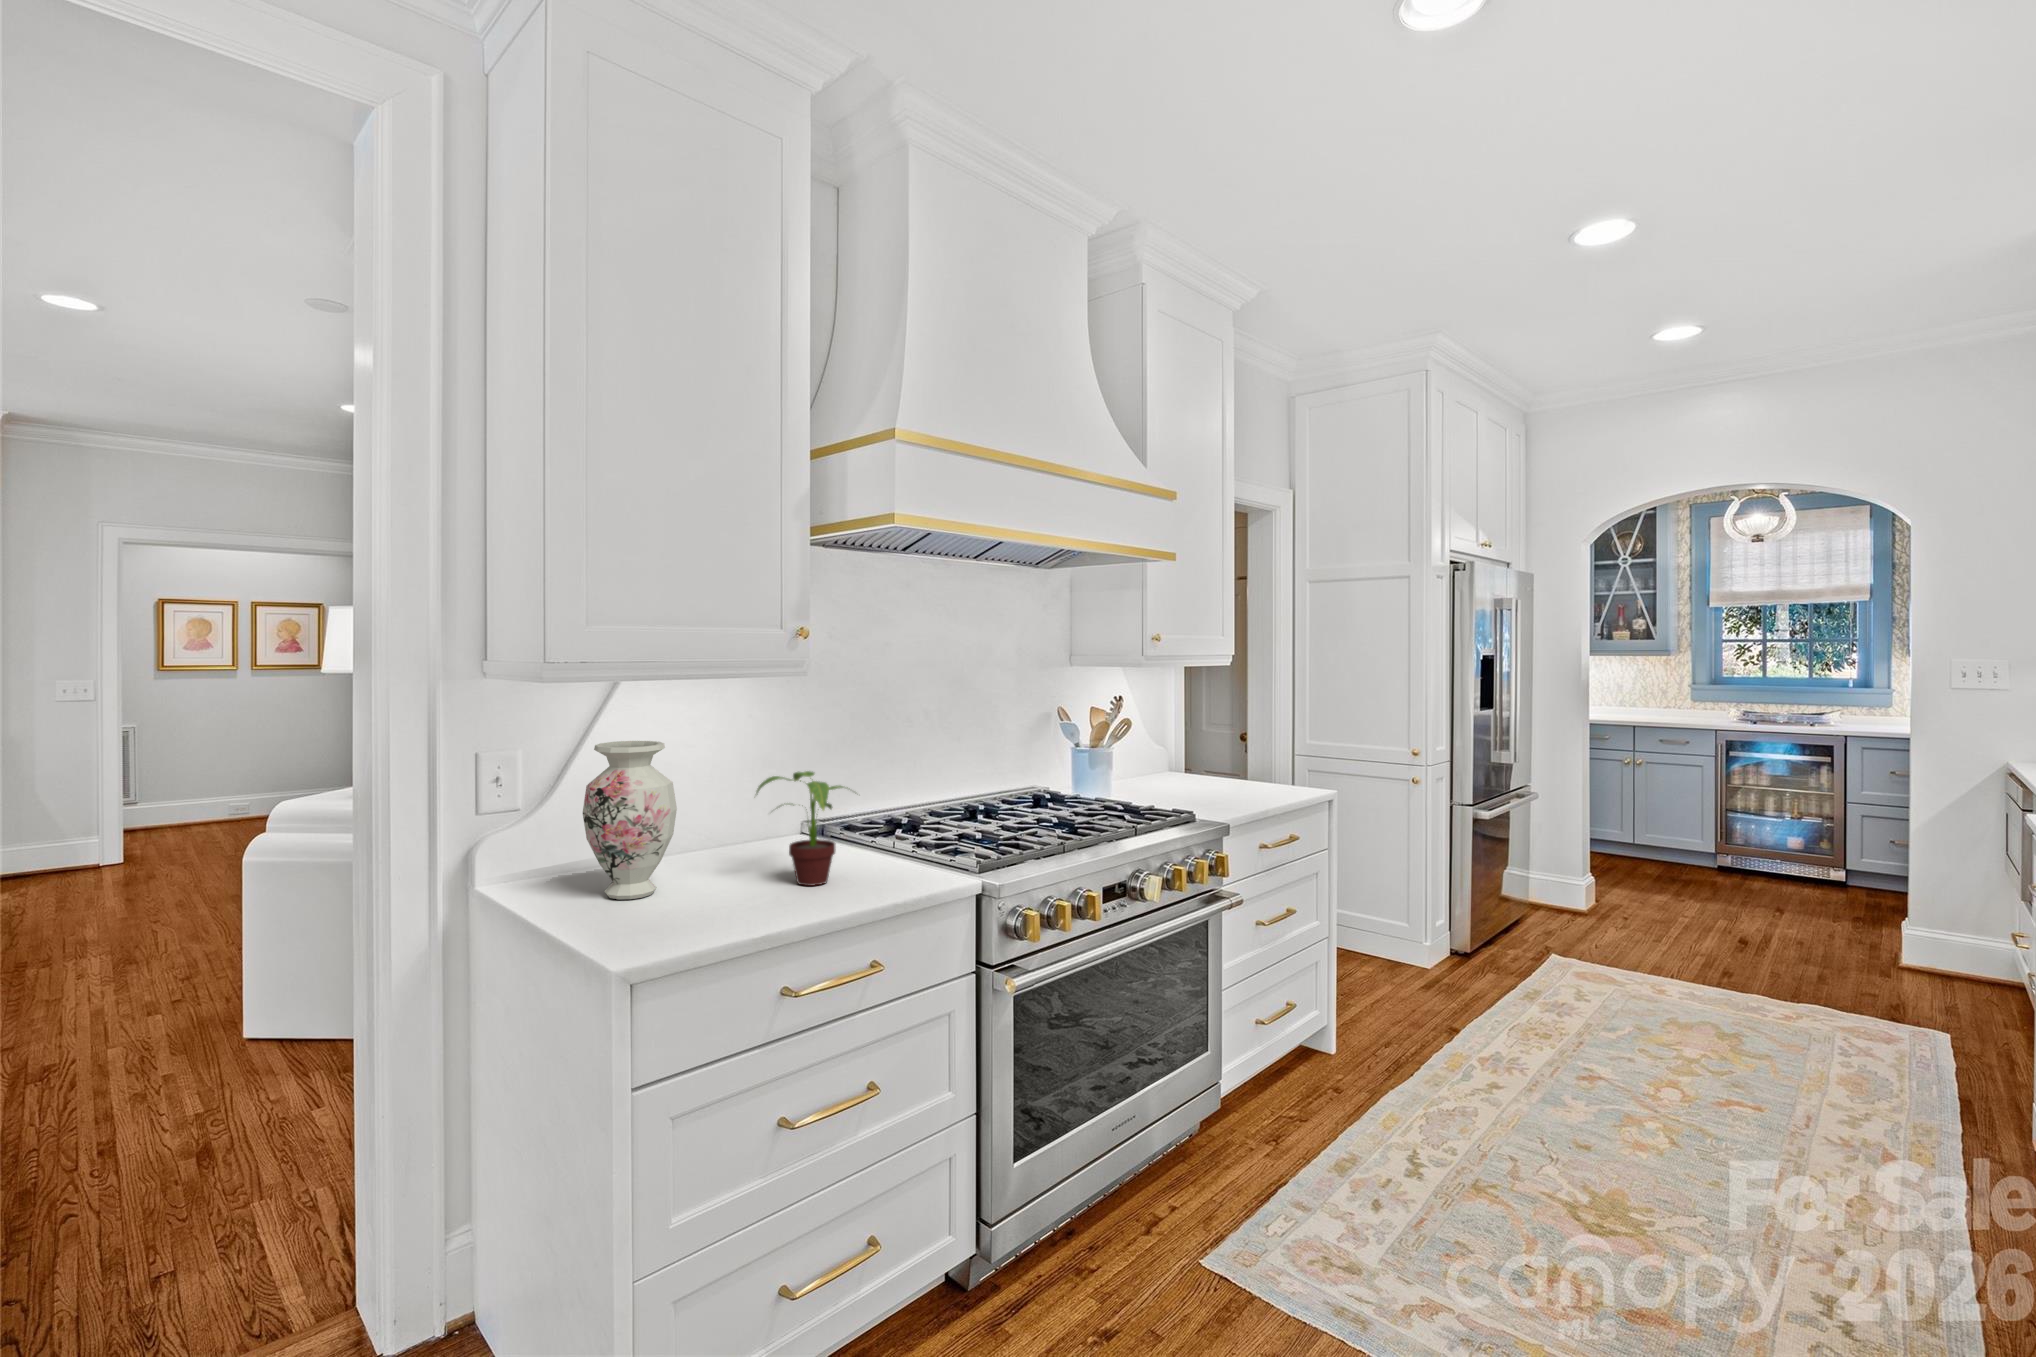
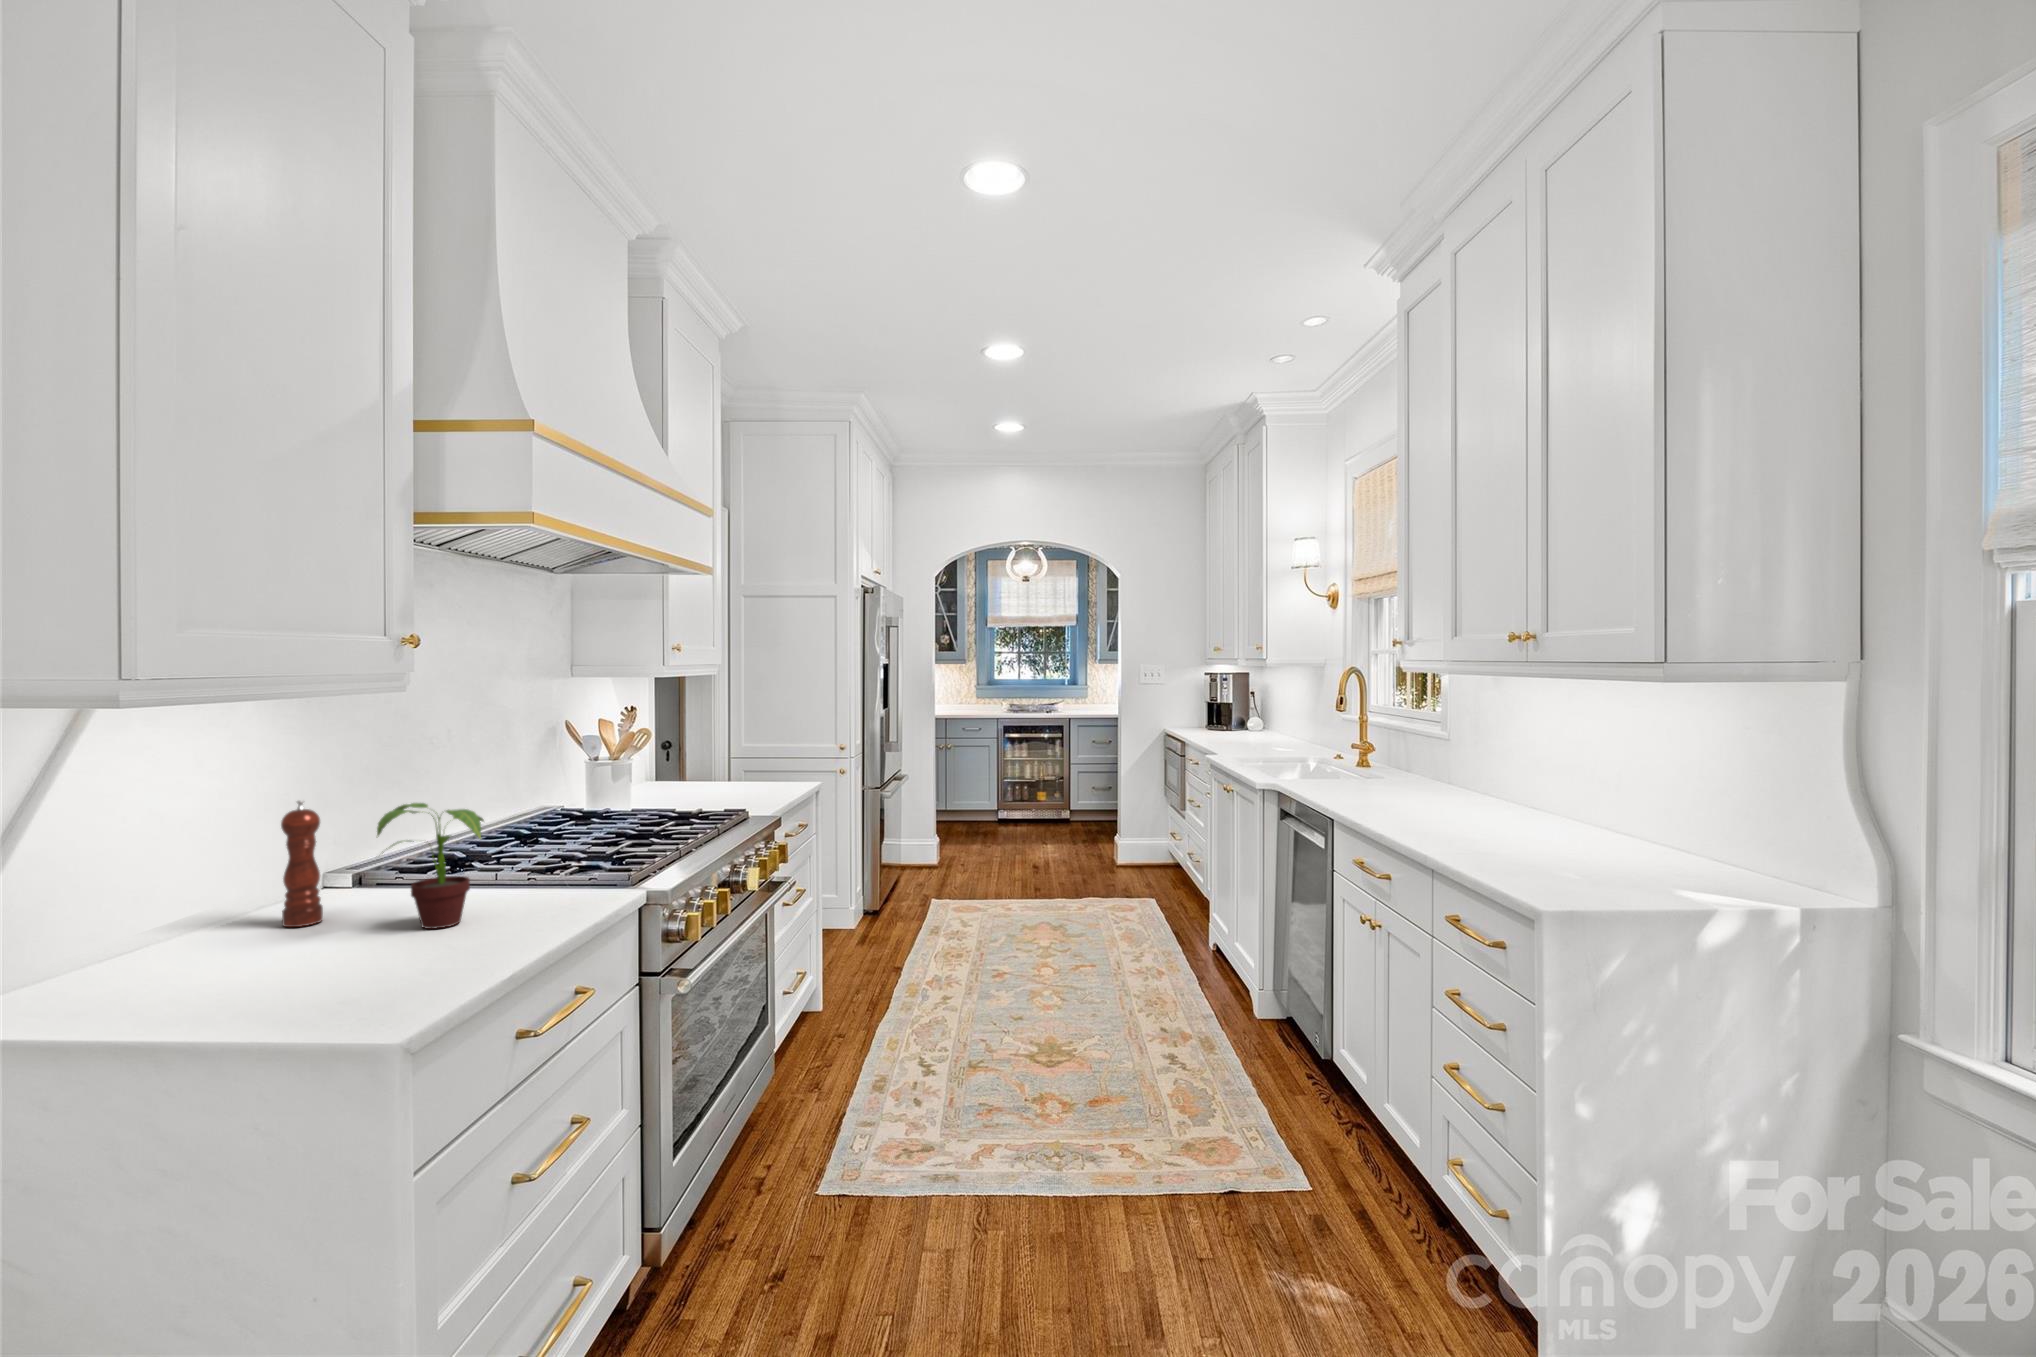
vase: present [583,741,677,899] -> none [125,783,271,990]
pepper mill: none [730,759,758,863] -> present [281,800,323,927]

